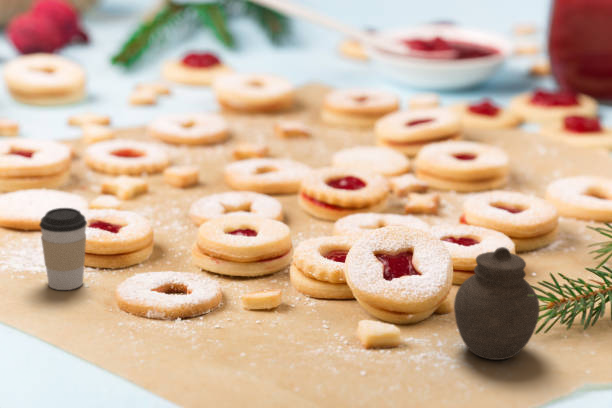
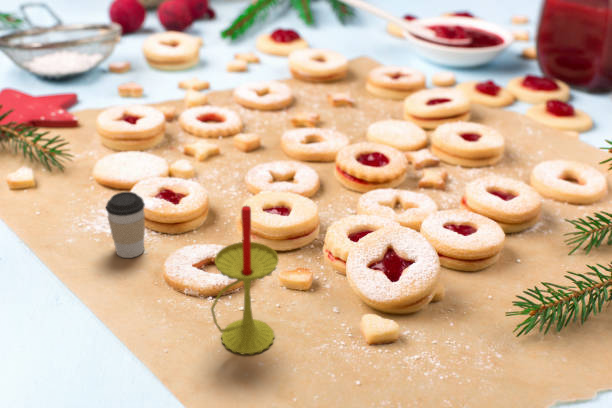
candle: none [199,177,272,364] -> present [211,206,279,354]
jar: present [454,247,540,360] -> none [438,273,514,366]

